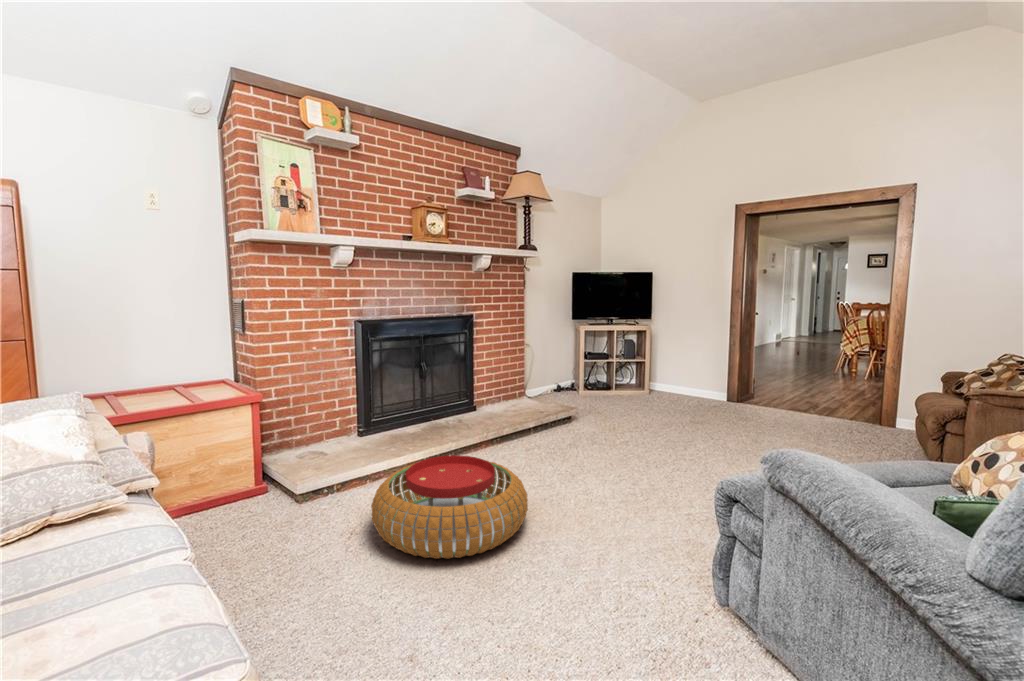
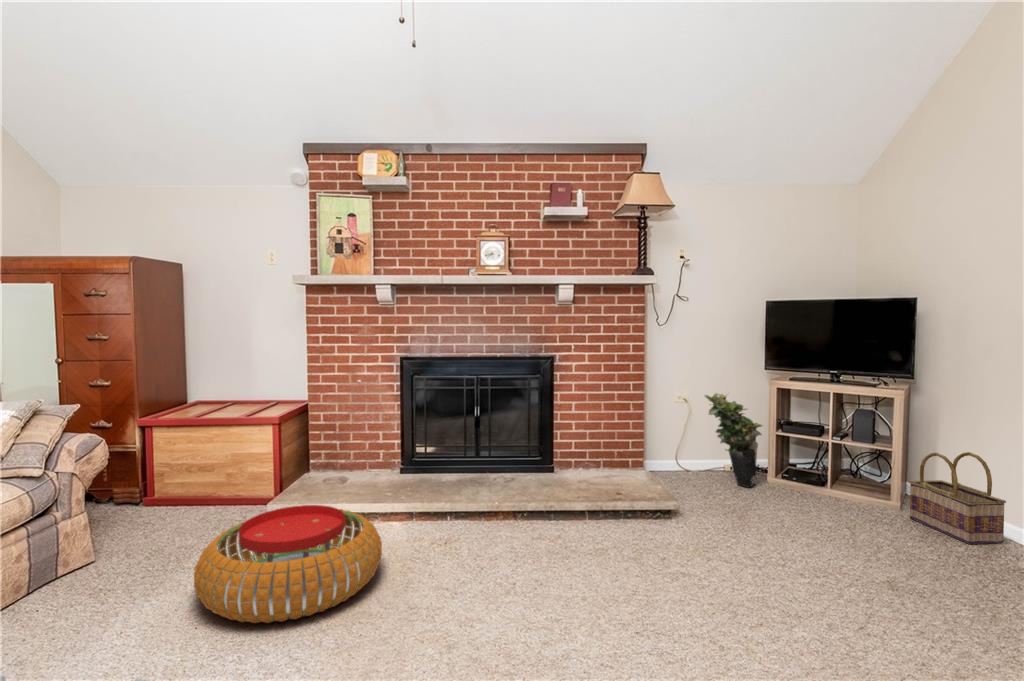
potted plant: none [546,335,585,396] -> present [705,393,762,488]
basket: none [660,355,702,400] -> present [909,452,1006,544]

